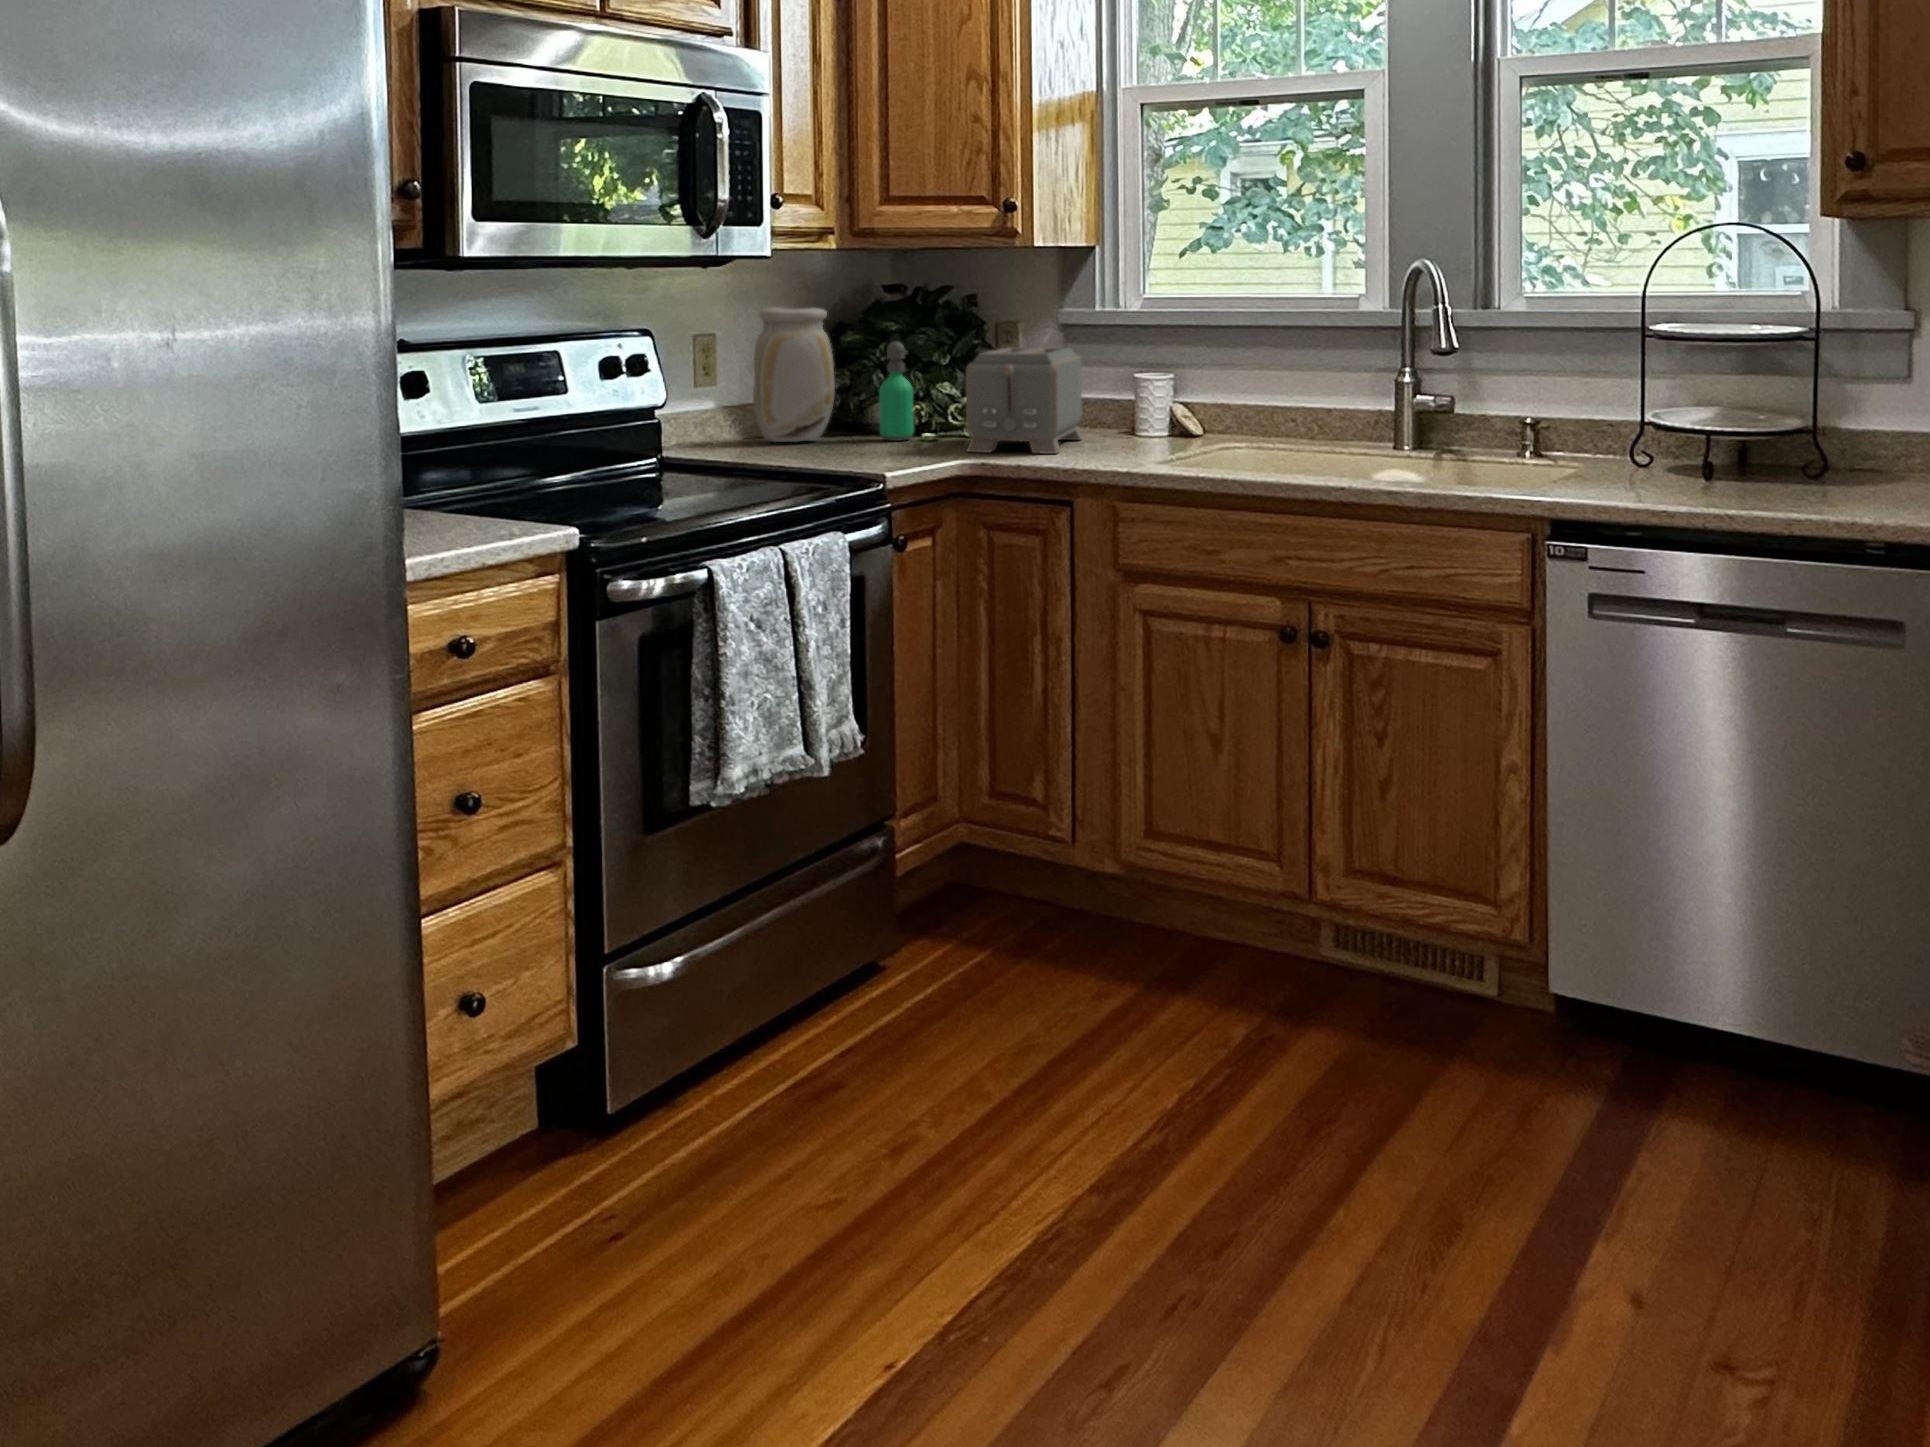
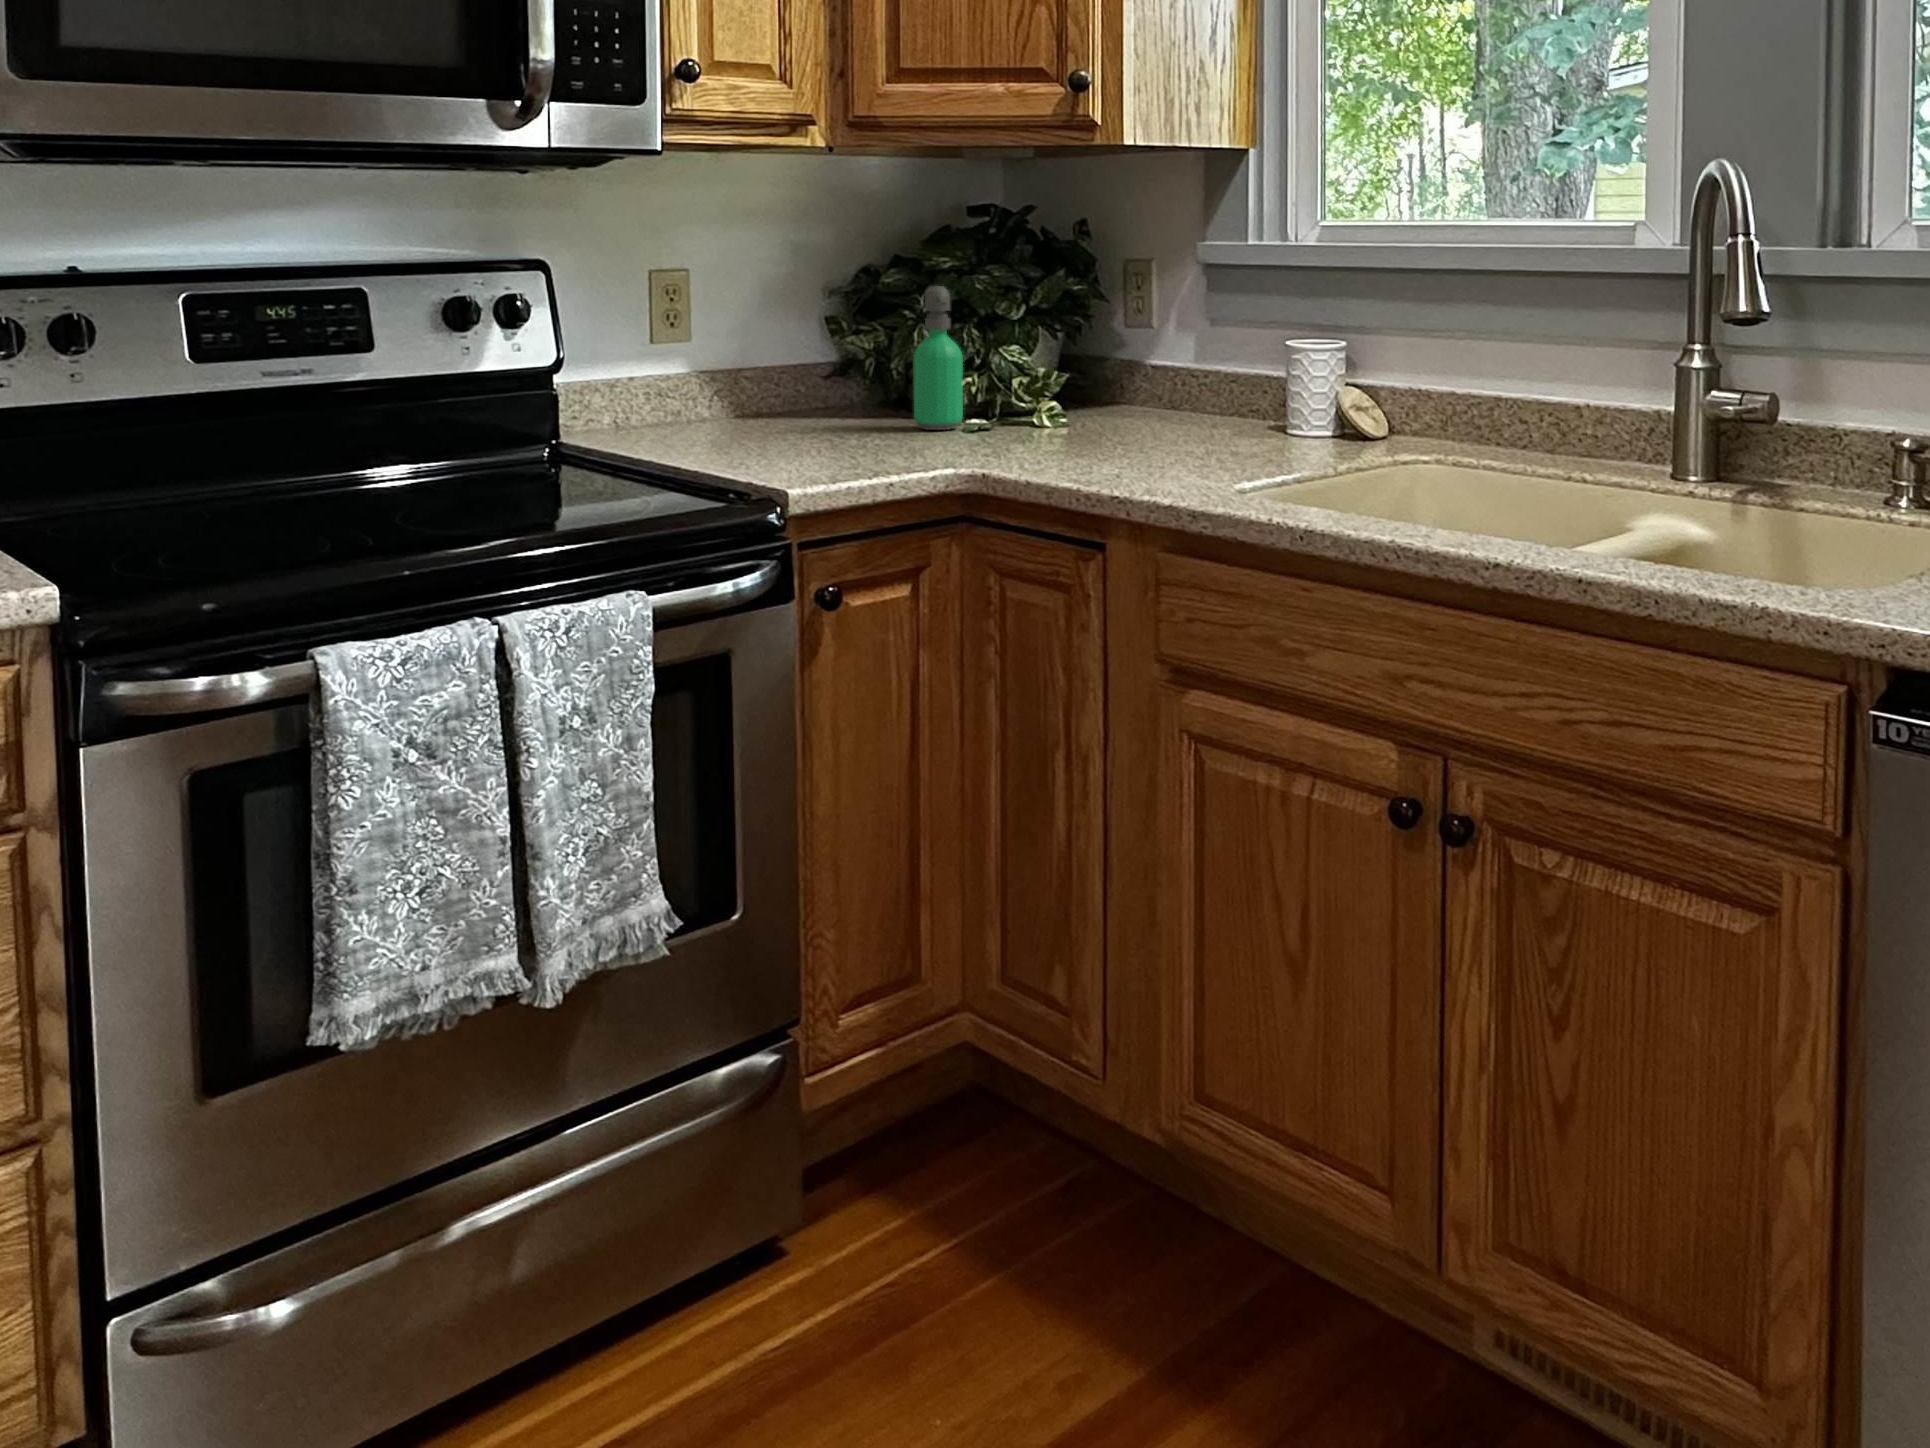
vase: present [753,307,835,442] -> none [736,234,853,427]
toaster: present [966,347,1083,454] -> none [988,297,1205,465]

